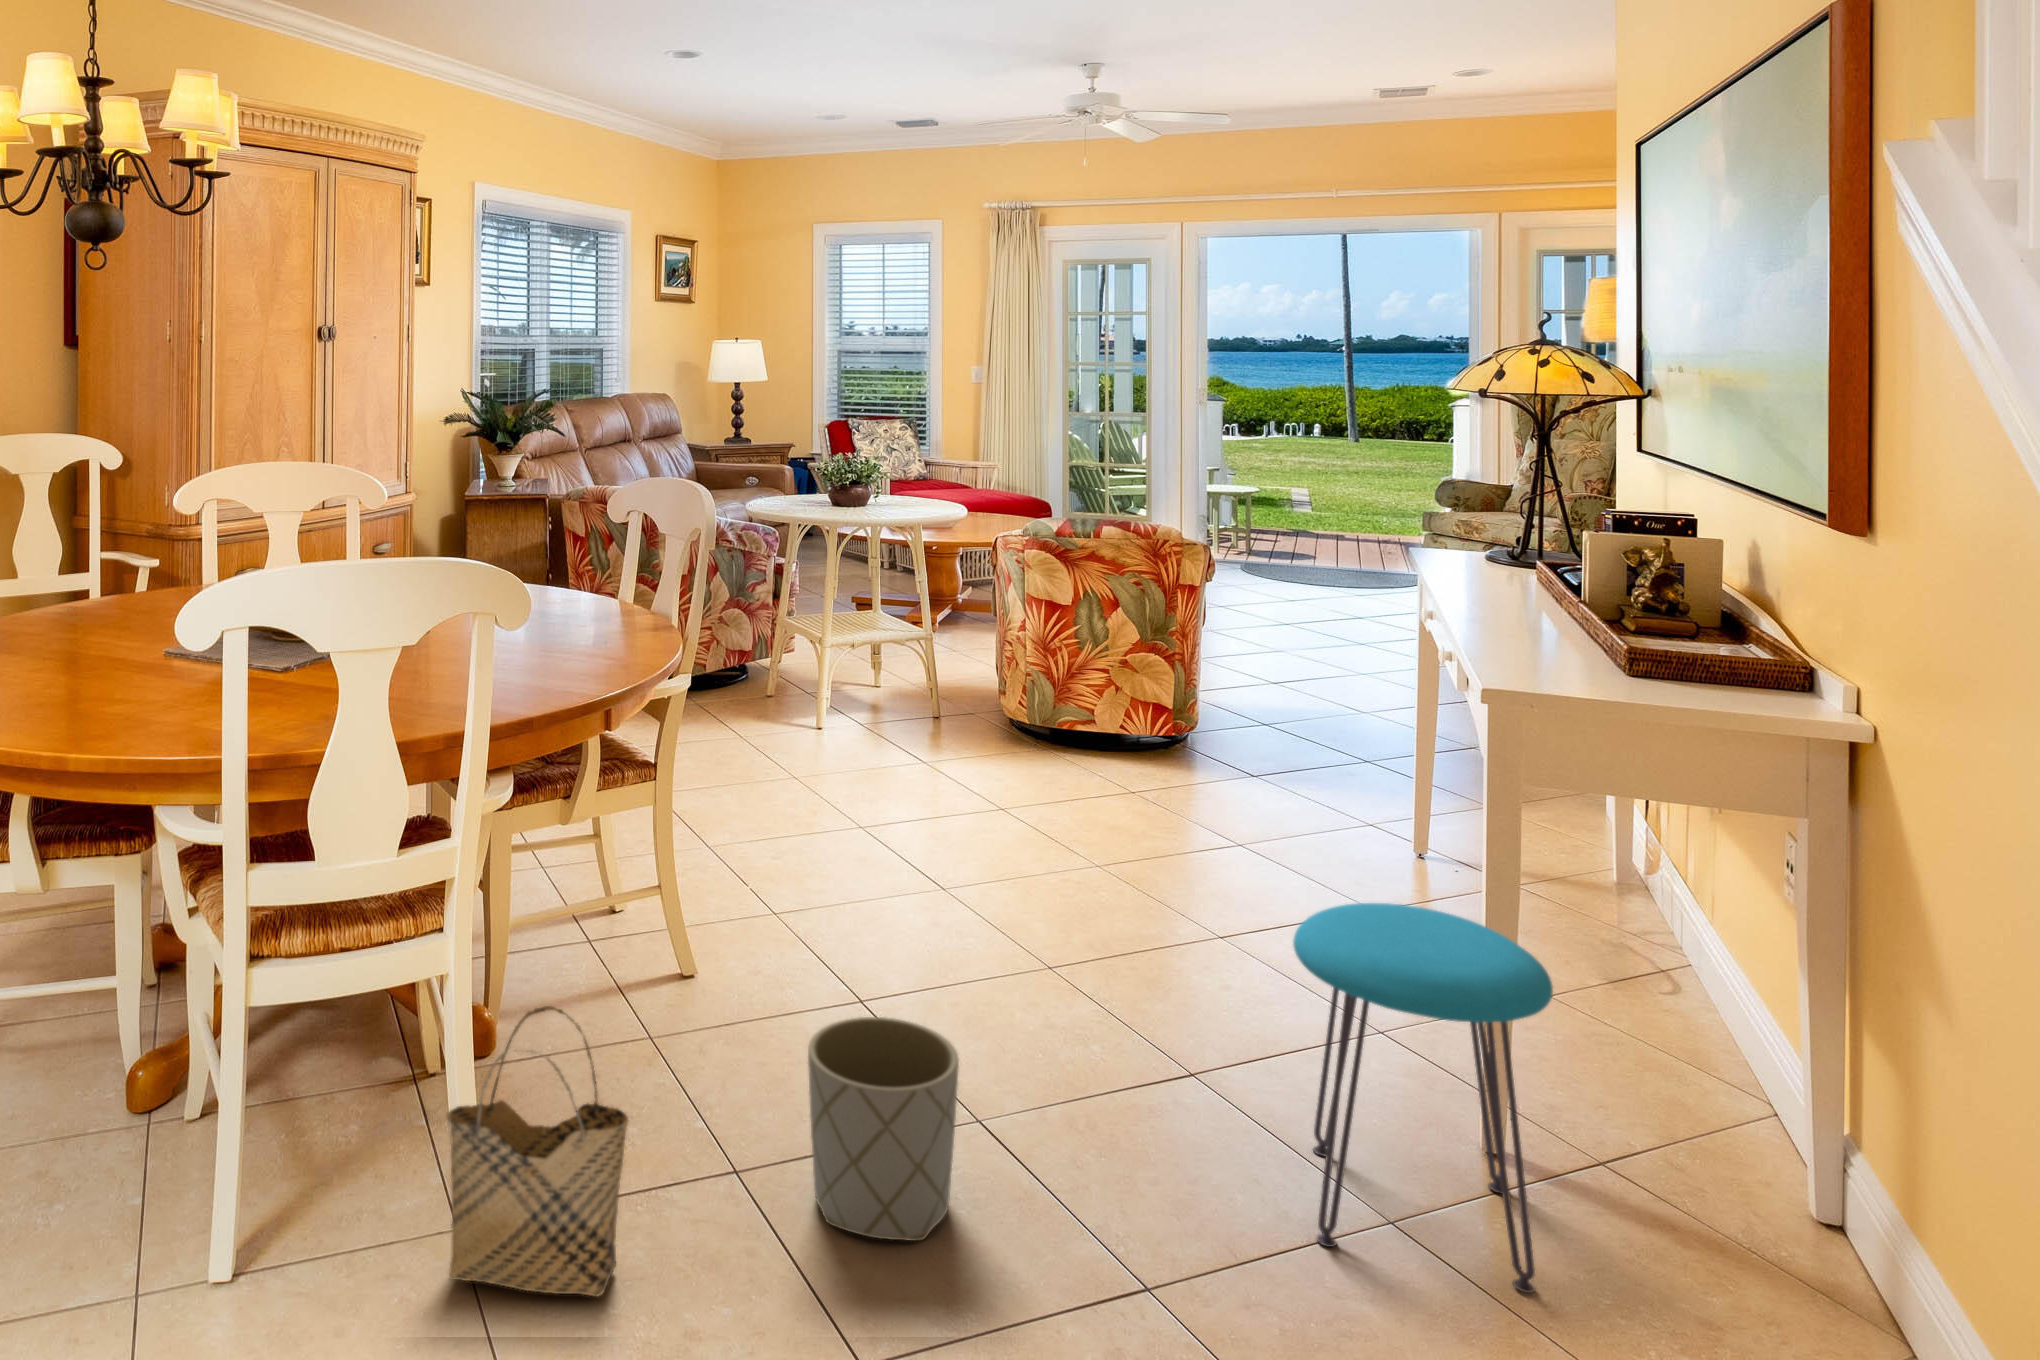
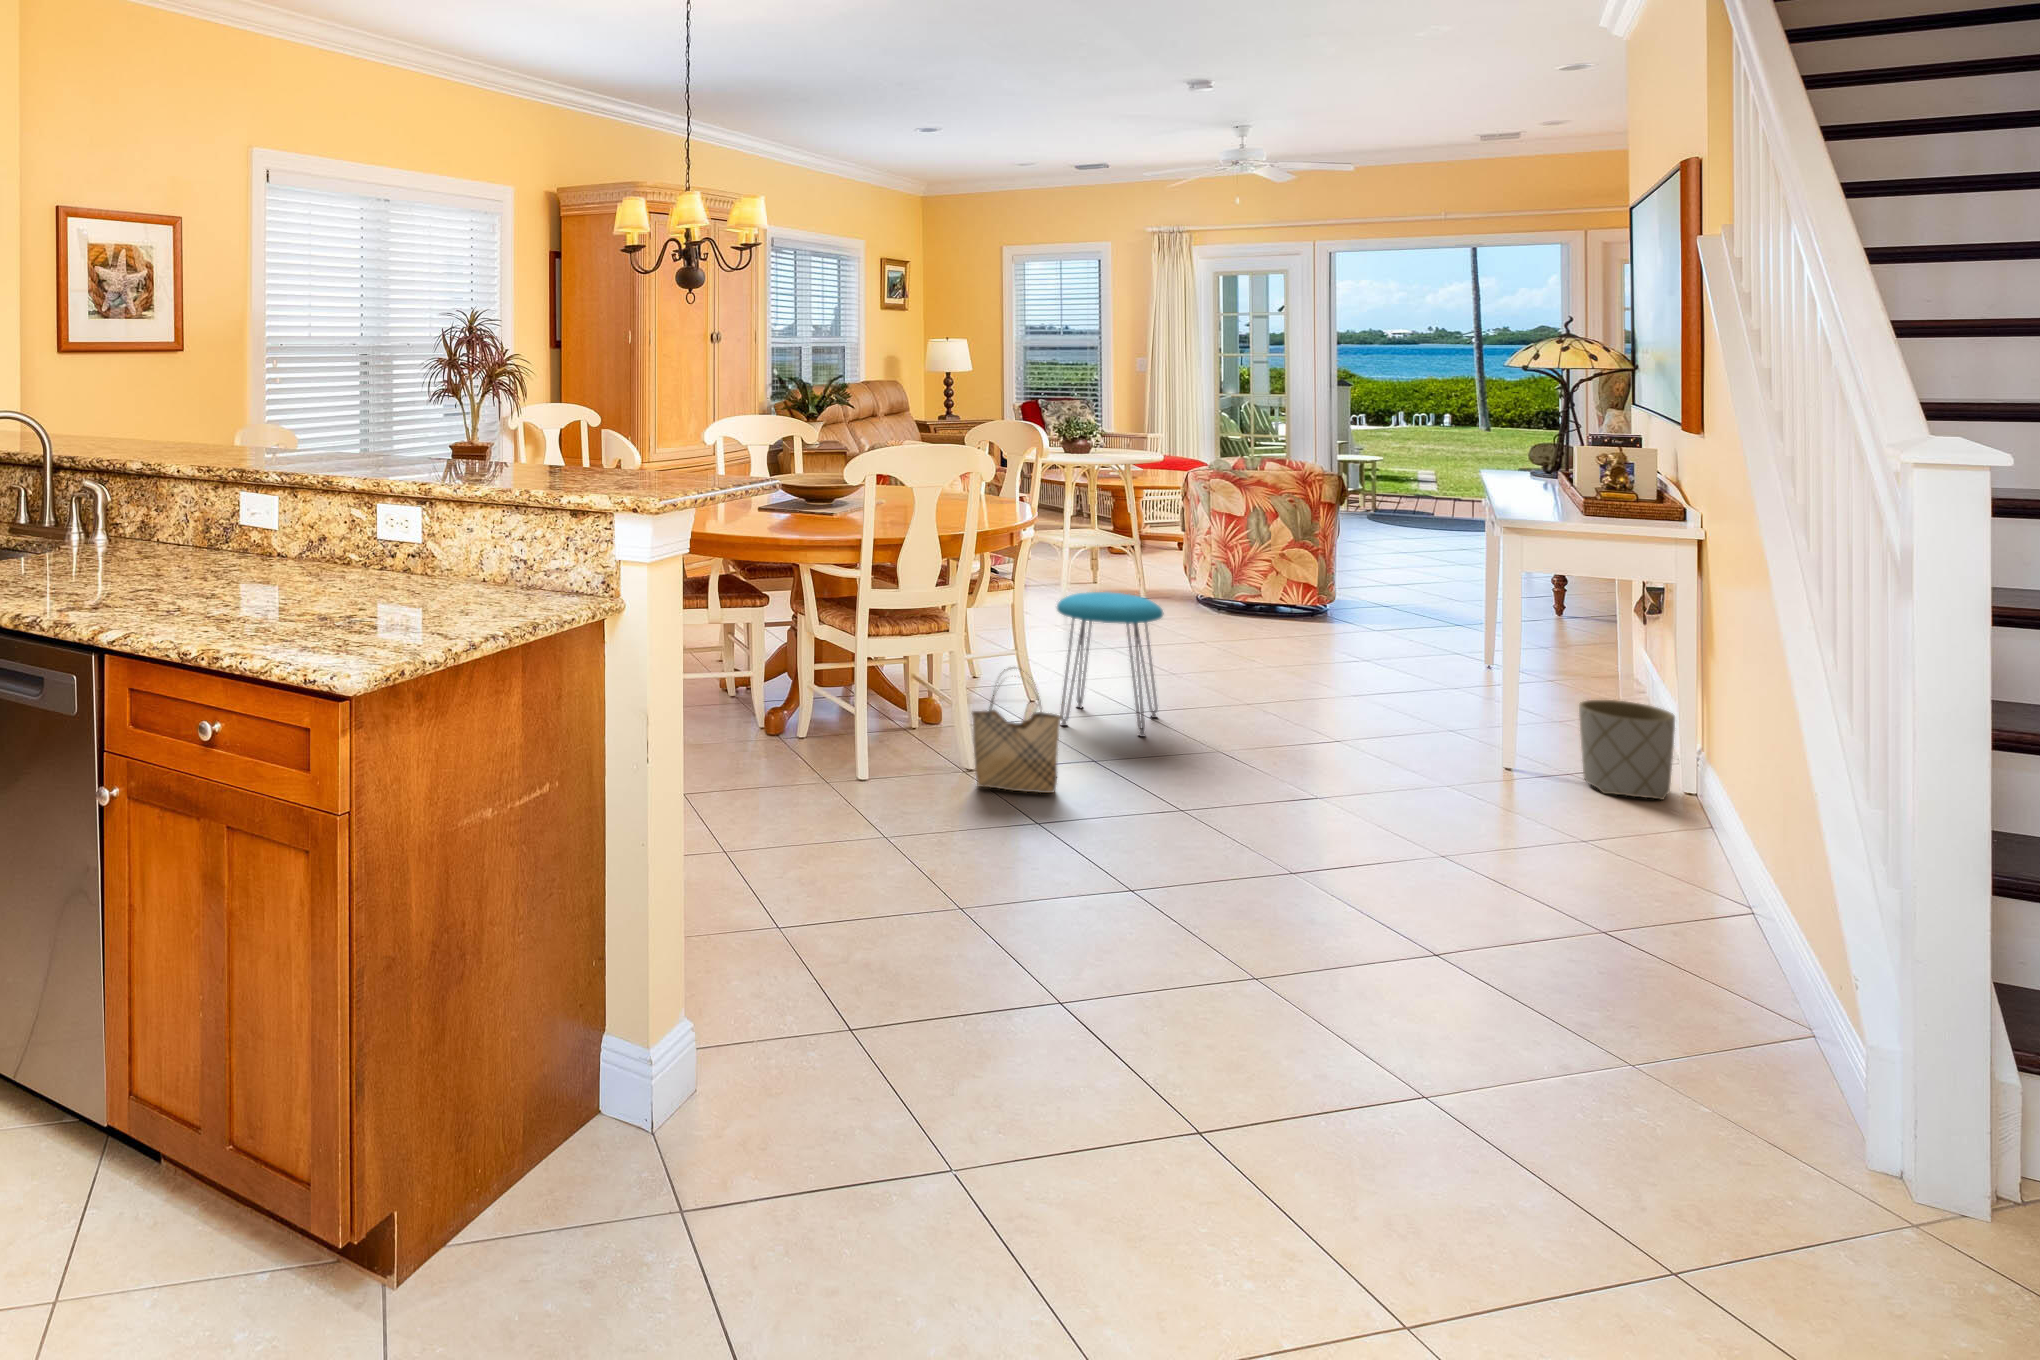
stool: present [1293,903,1553,1293] -> present [1057,592,1164,736]
planter: present [808,1017,959,1241] -> present [1579,700,1675,800]

